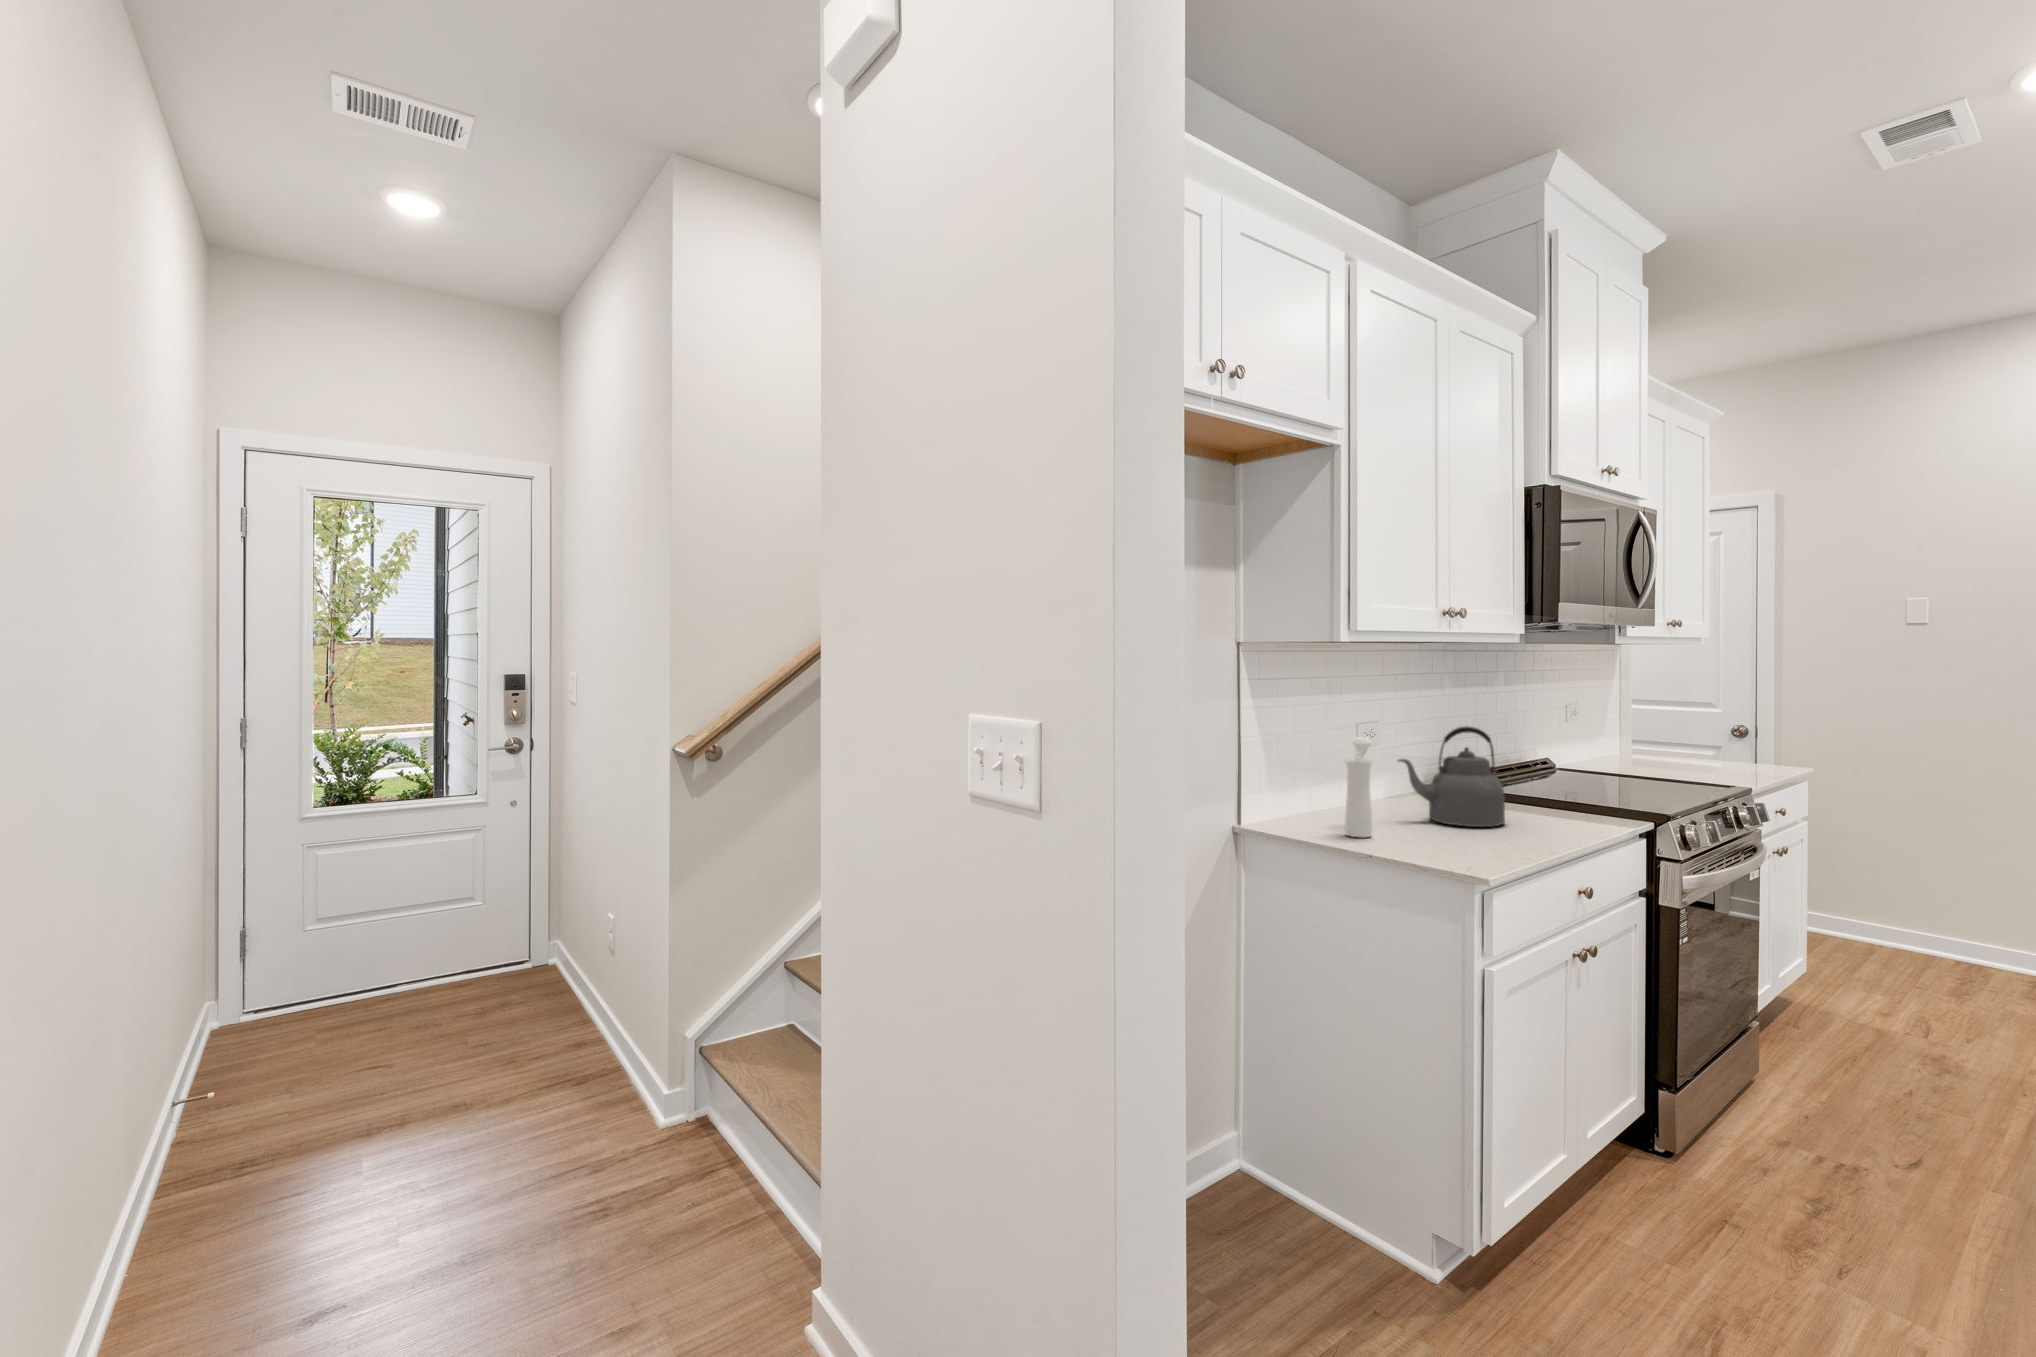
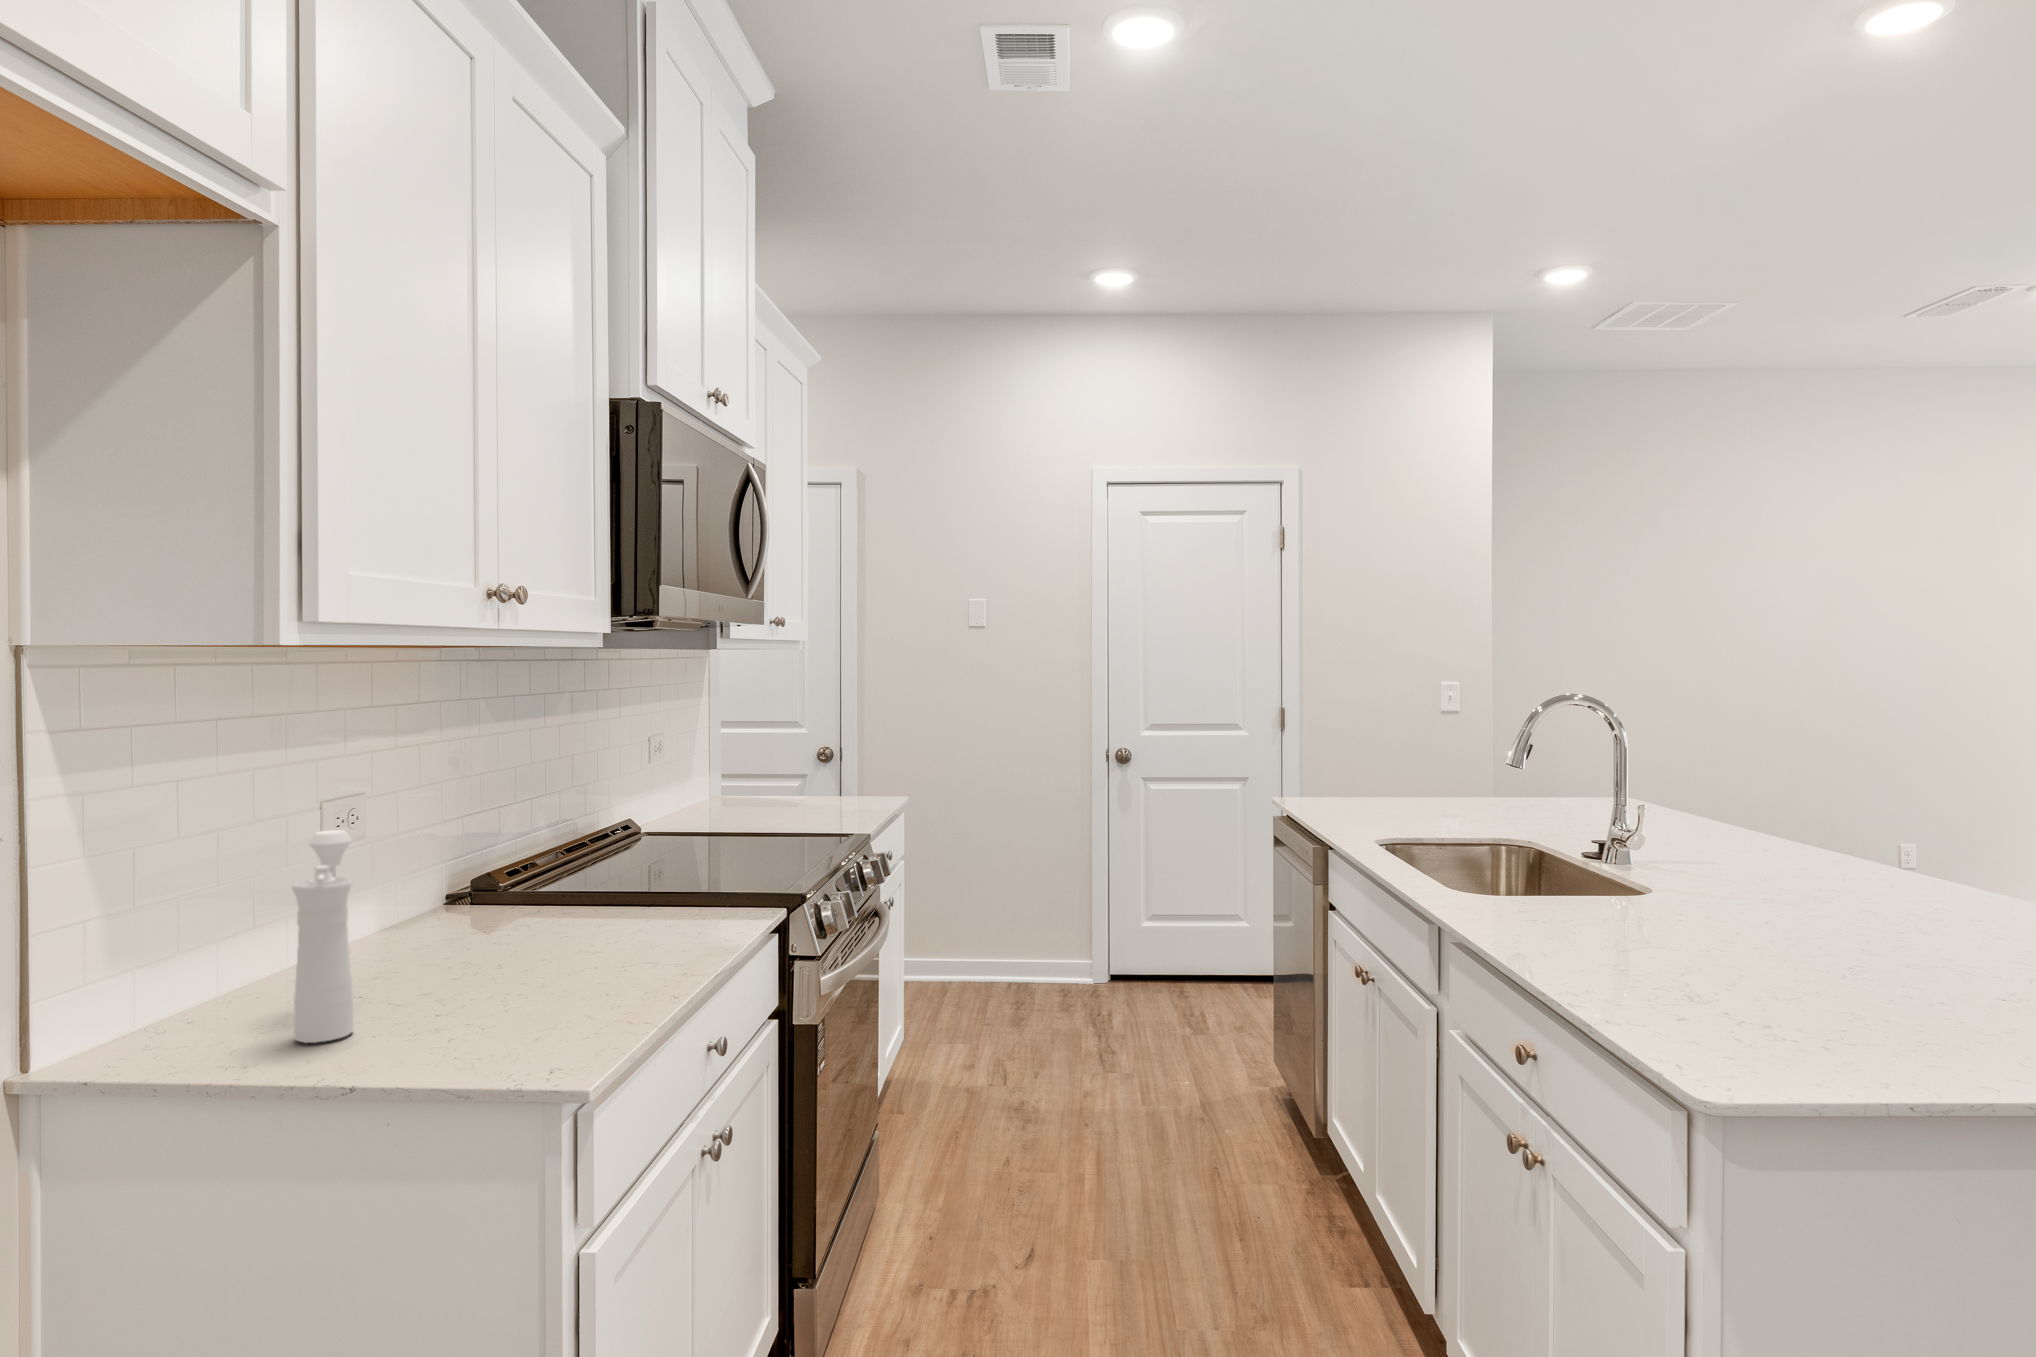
kettle: present [1398,726,1505,827] -> none [403,791,592,971]

